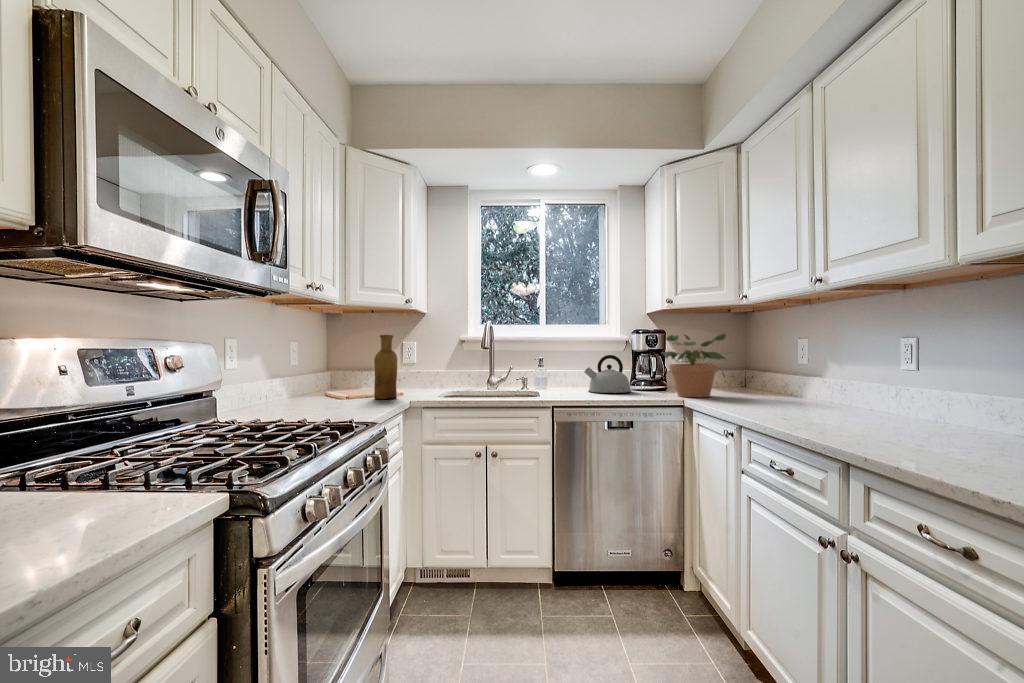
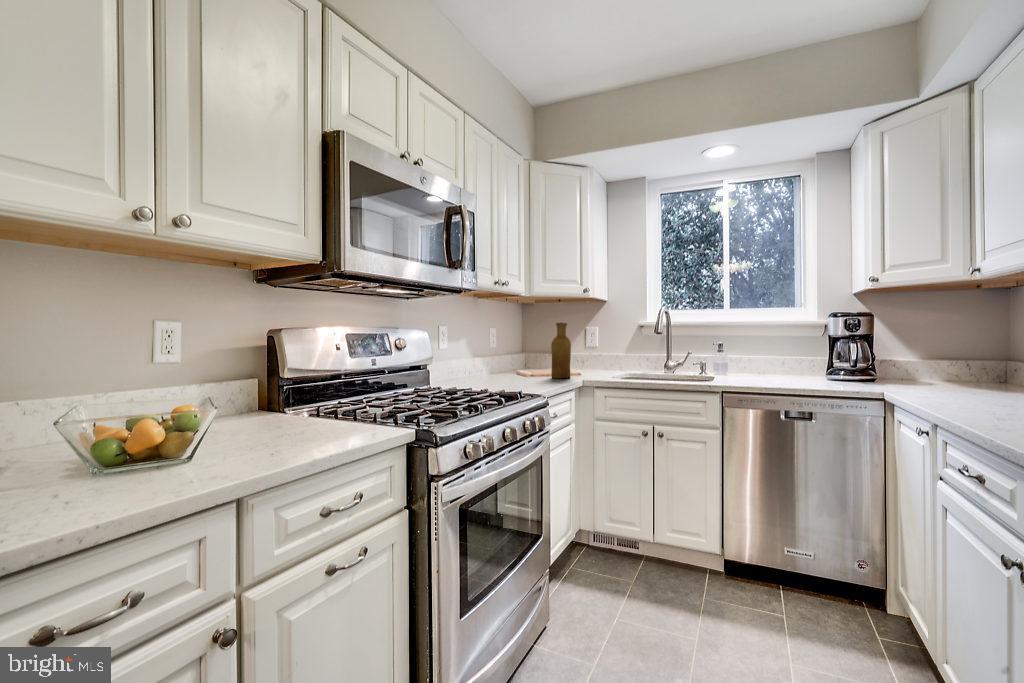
potted plant: present [662,334,730,397] -> none [863,314,973,391]
kettle: present [584,355,631,393] -> none [766,341,825,382]

